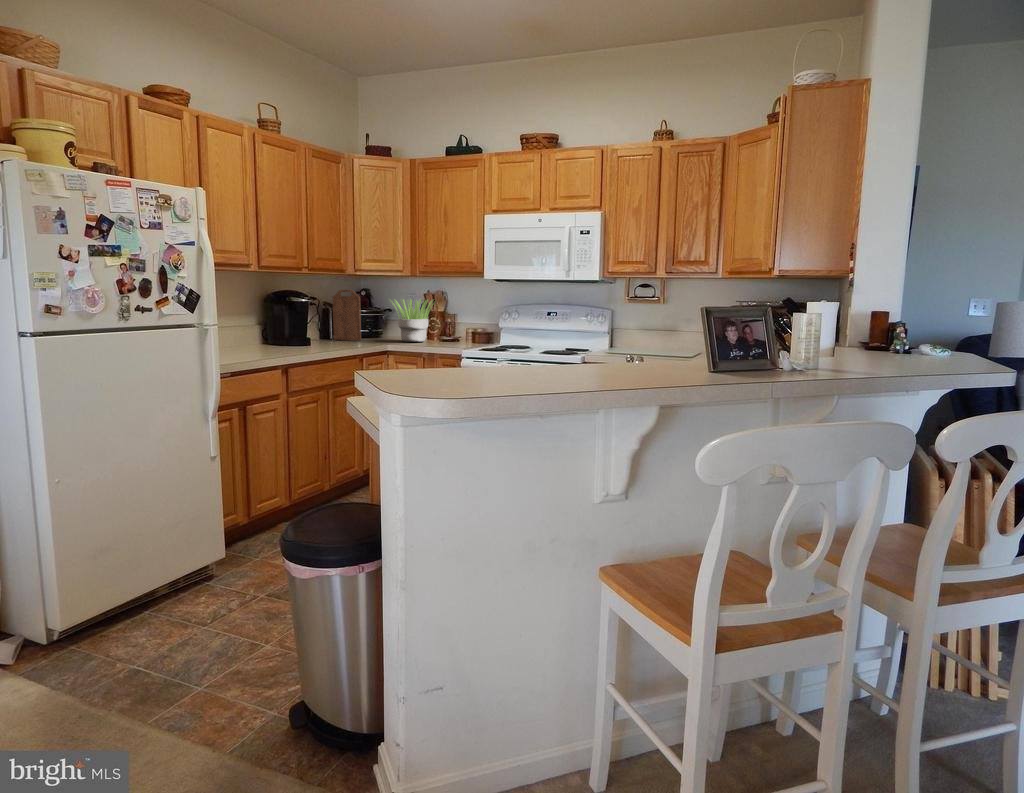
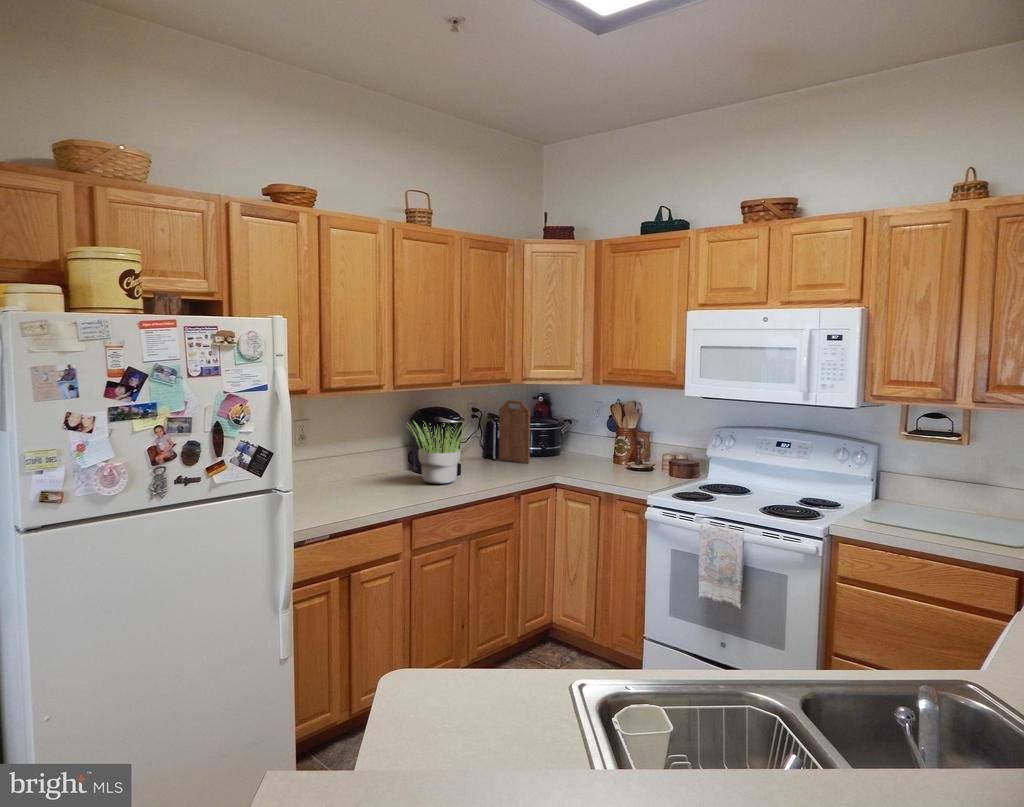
potted plant: present [392,299,433,342] -> present [413,424,465,484]

